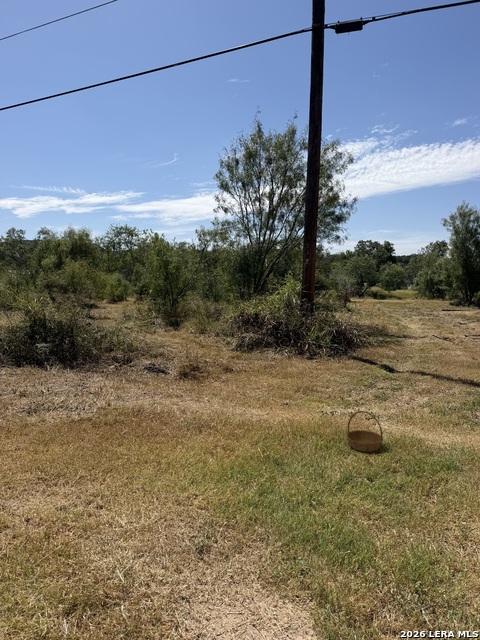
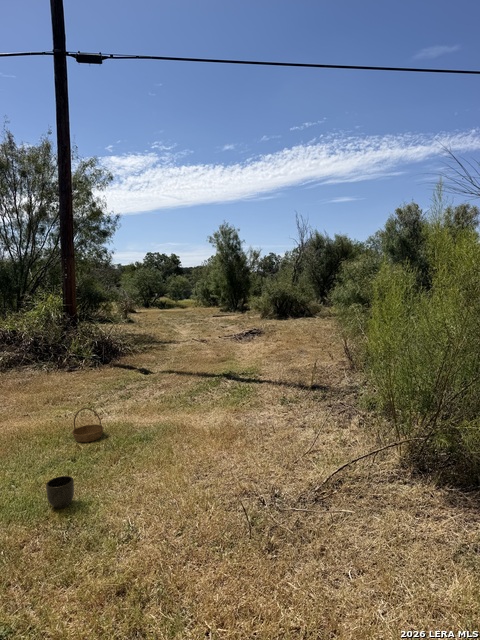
planter: none [356,504,389,547] -> present [46,476,74,509]

